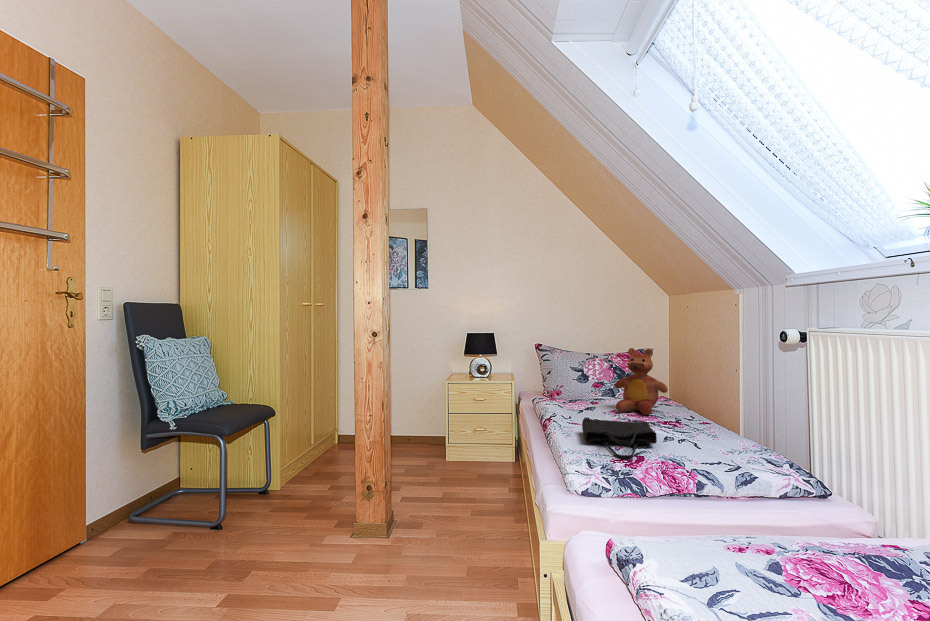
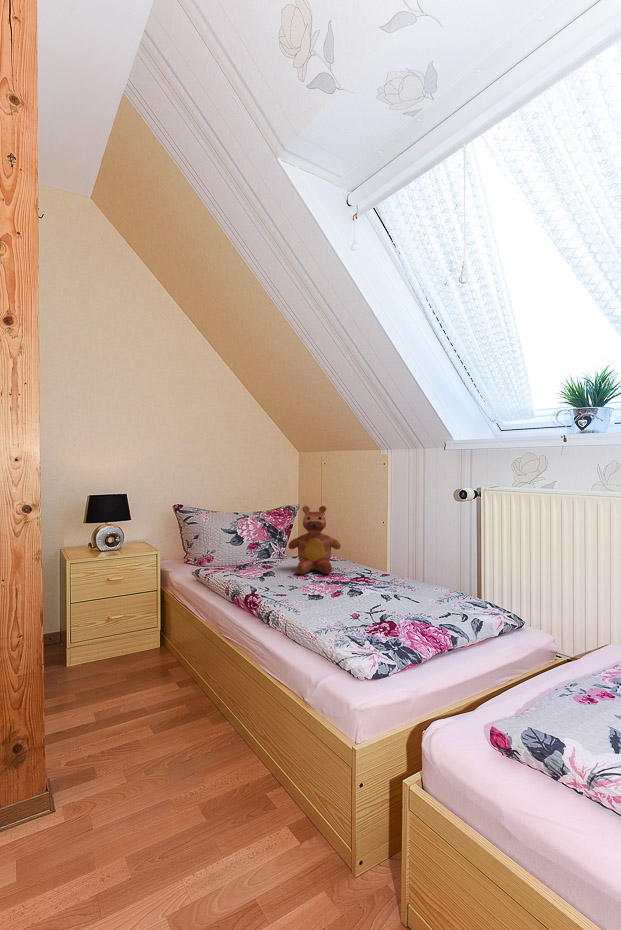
tote bag: present [582,418,657,460] -> none [301,584,385,629]

